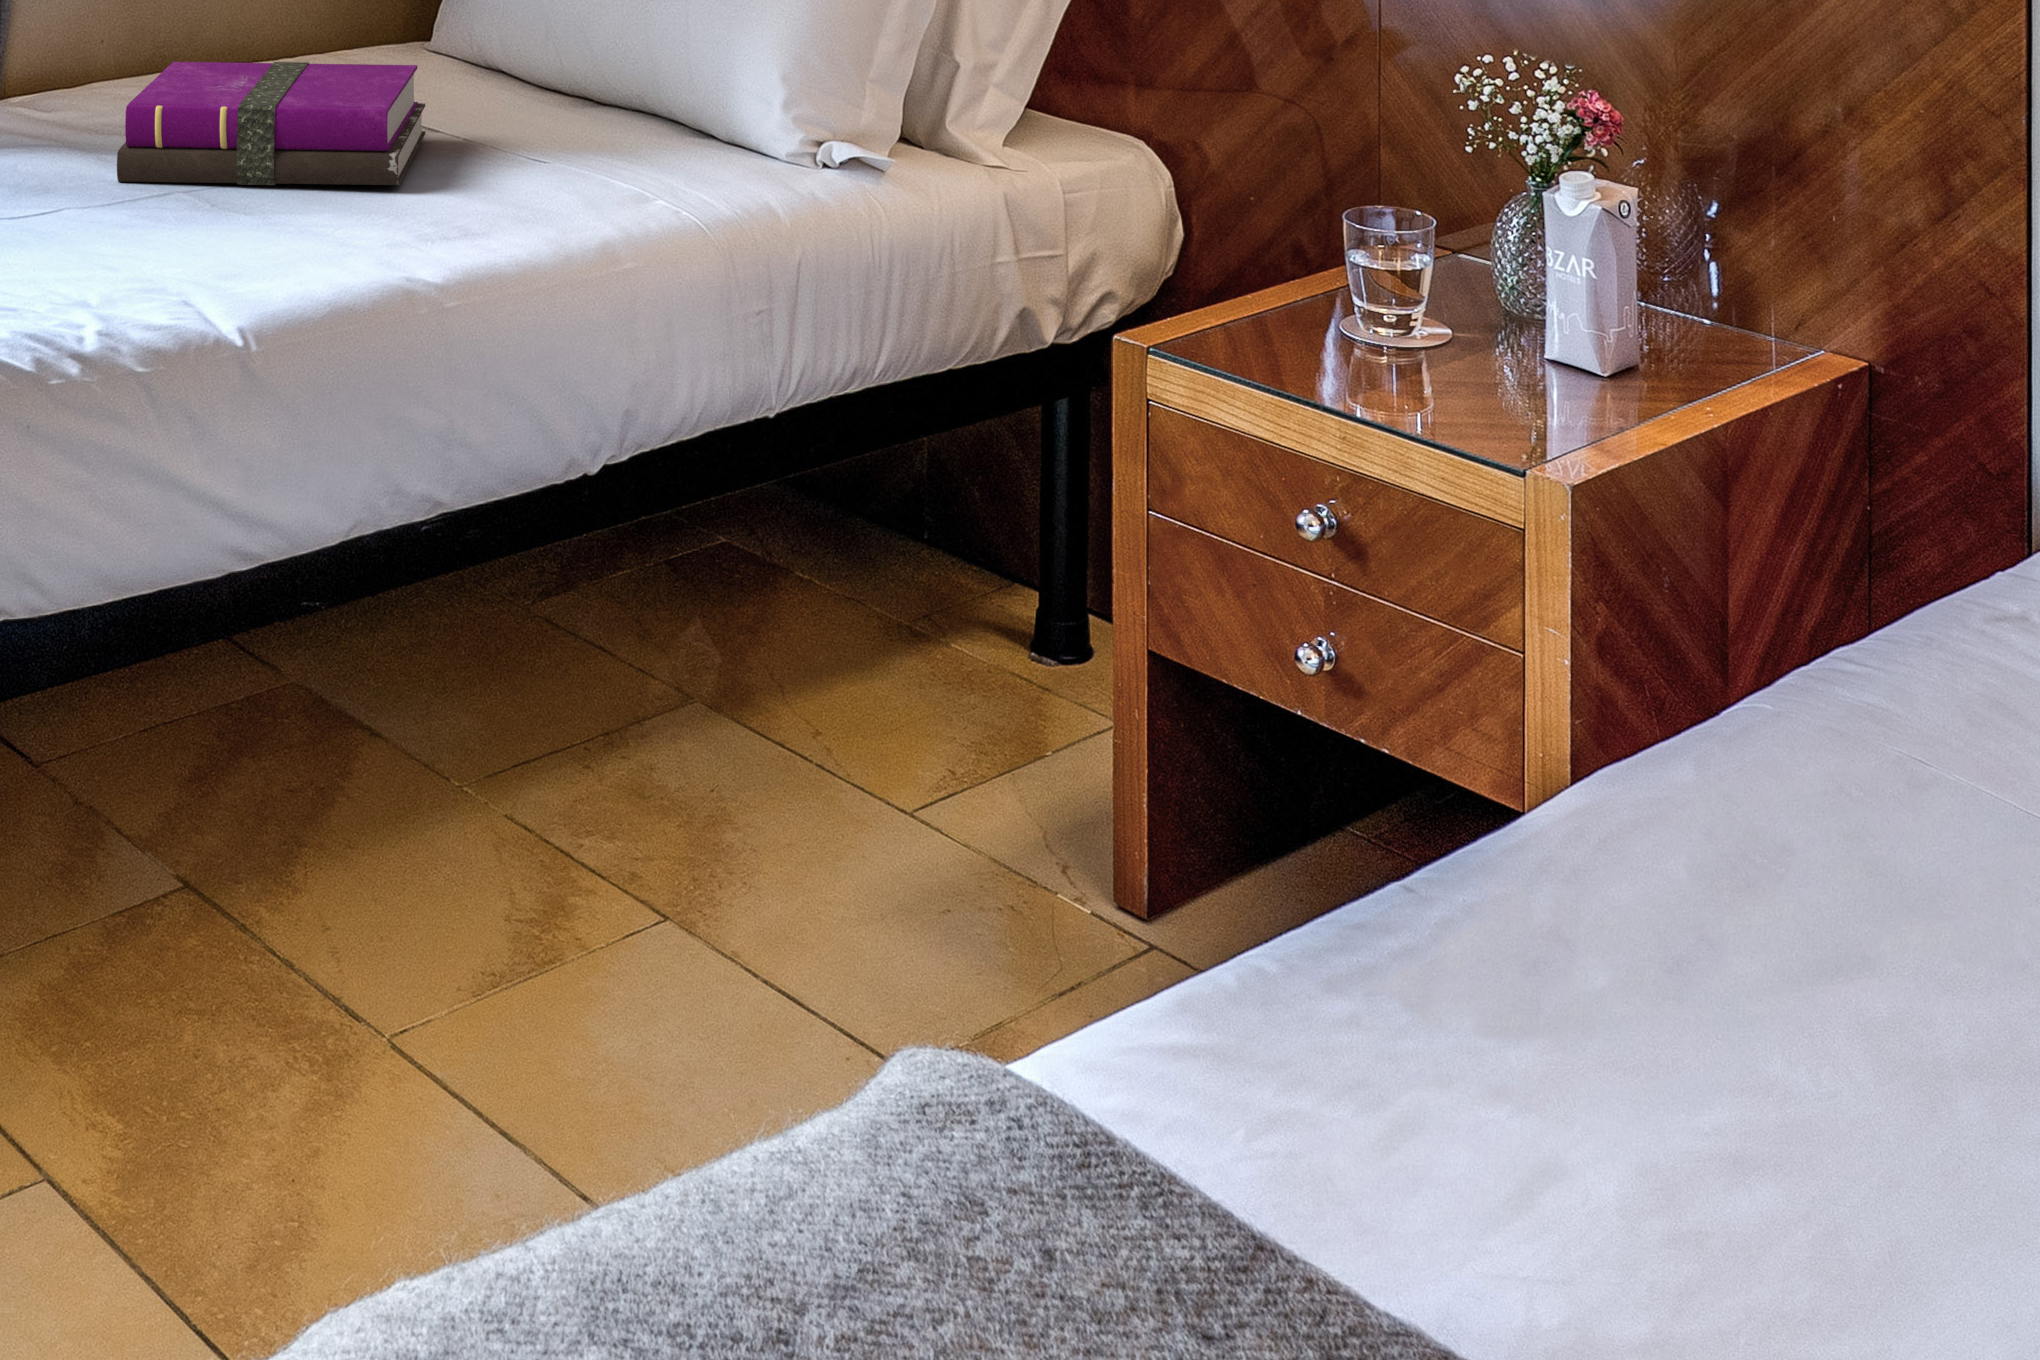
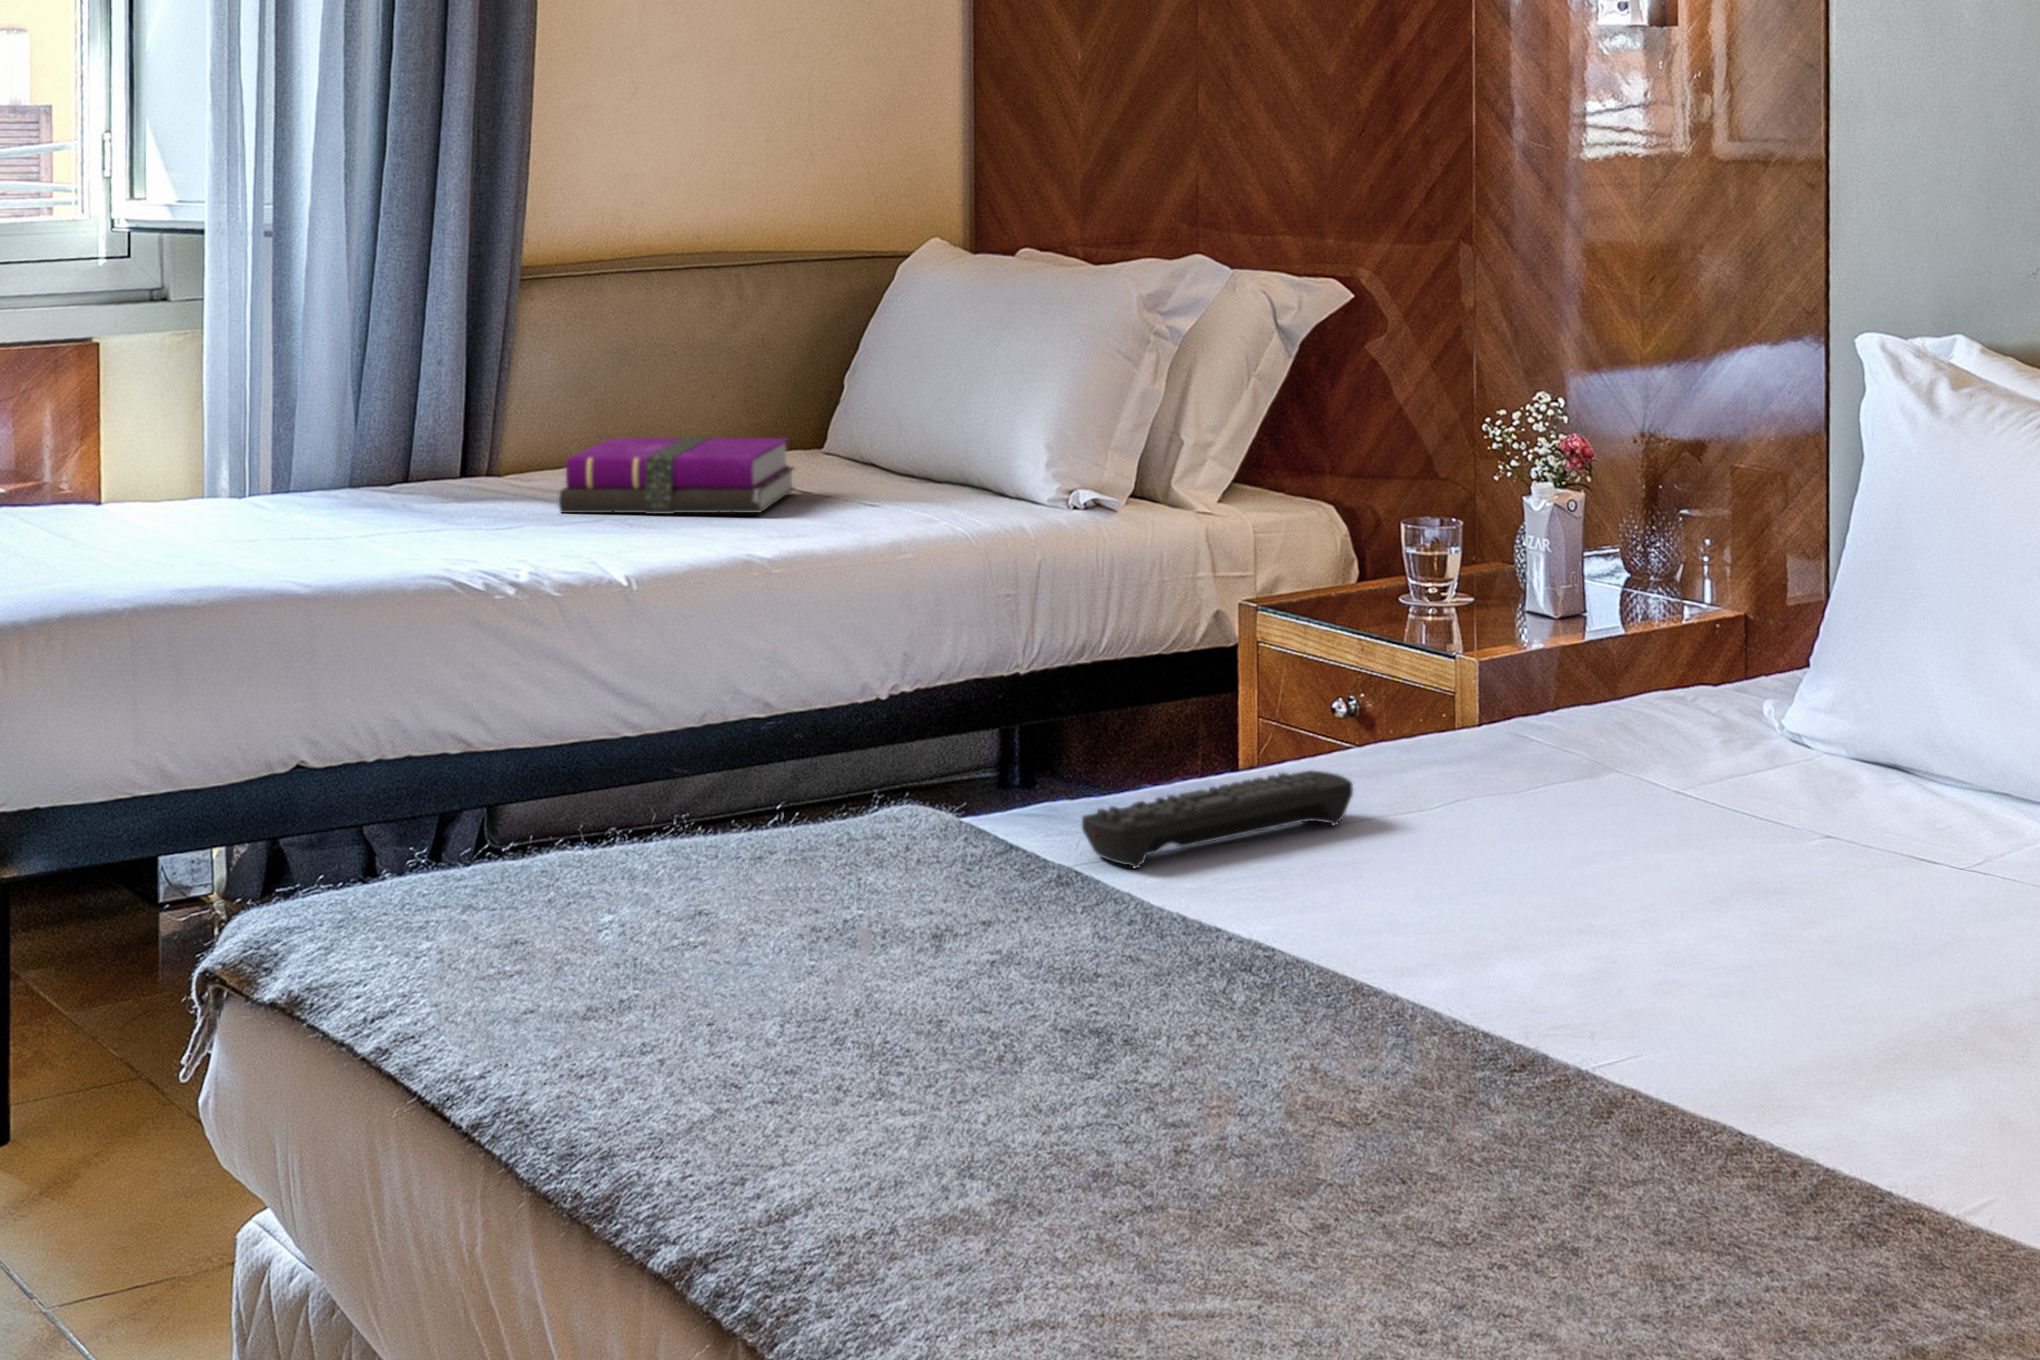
remote control: none [1339,914,1774,1217] -> present [1082,771,1353,868]

